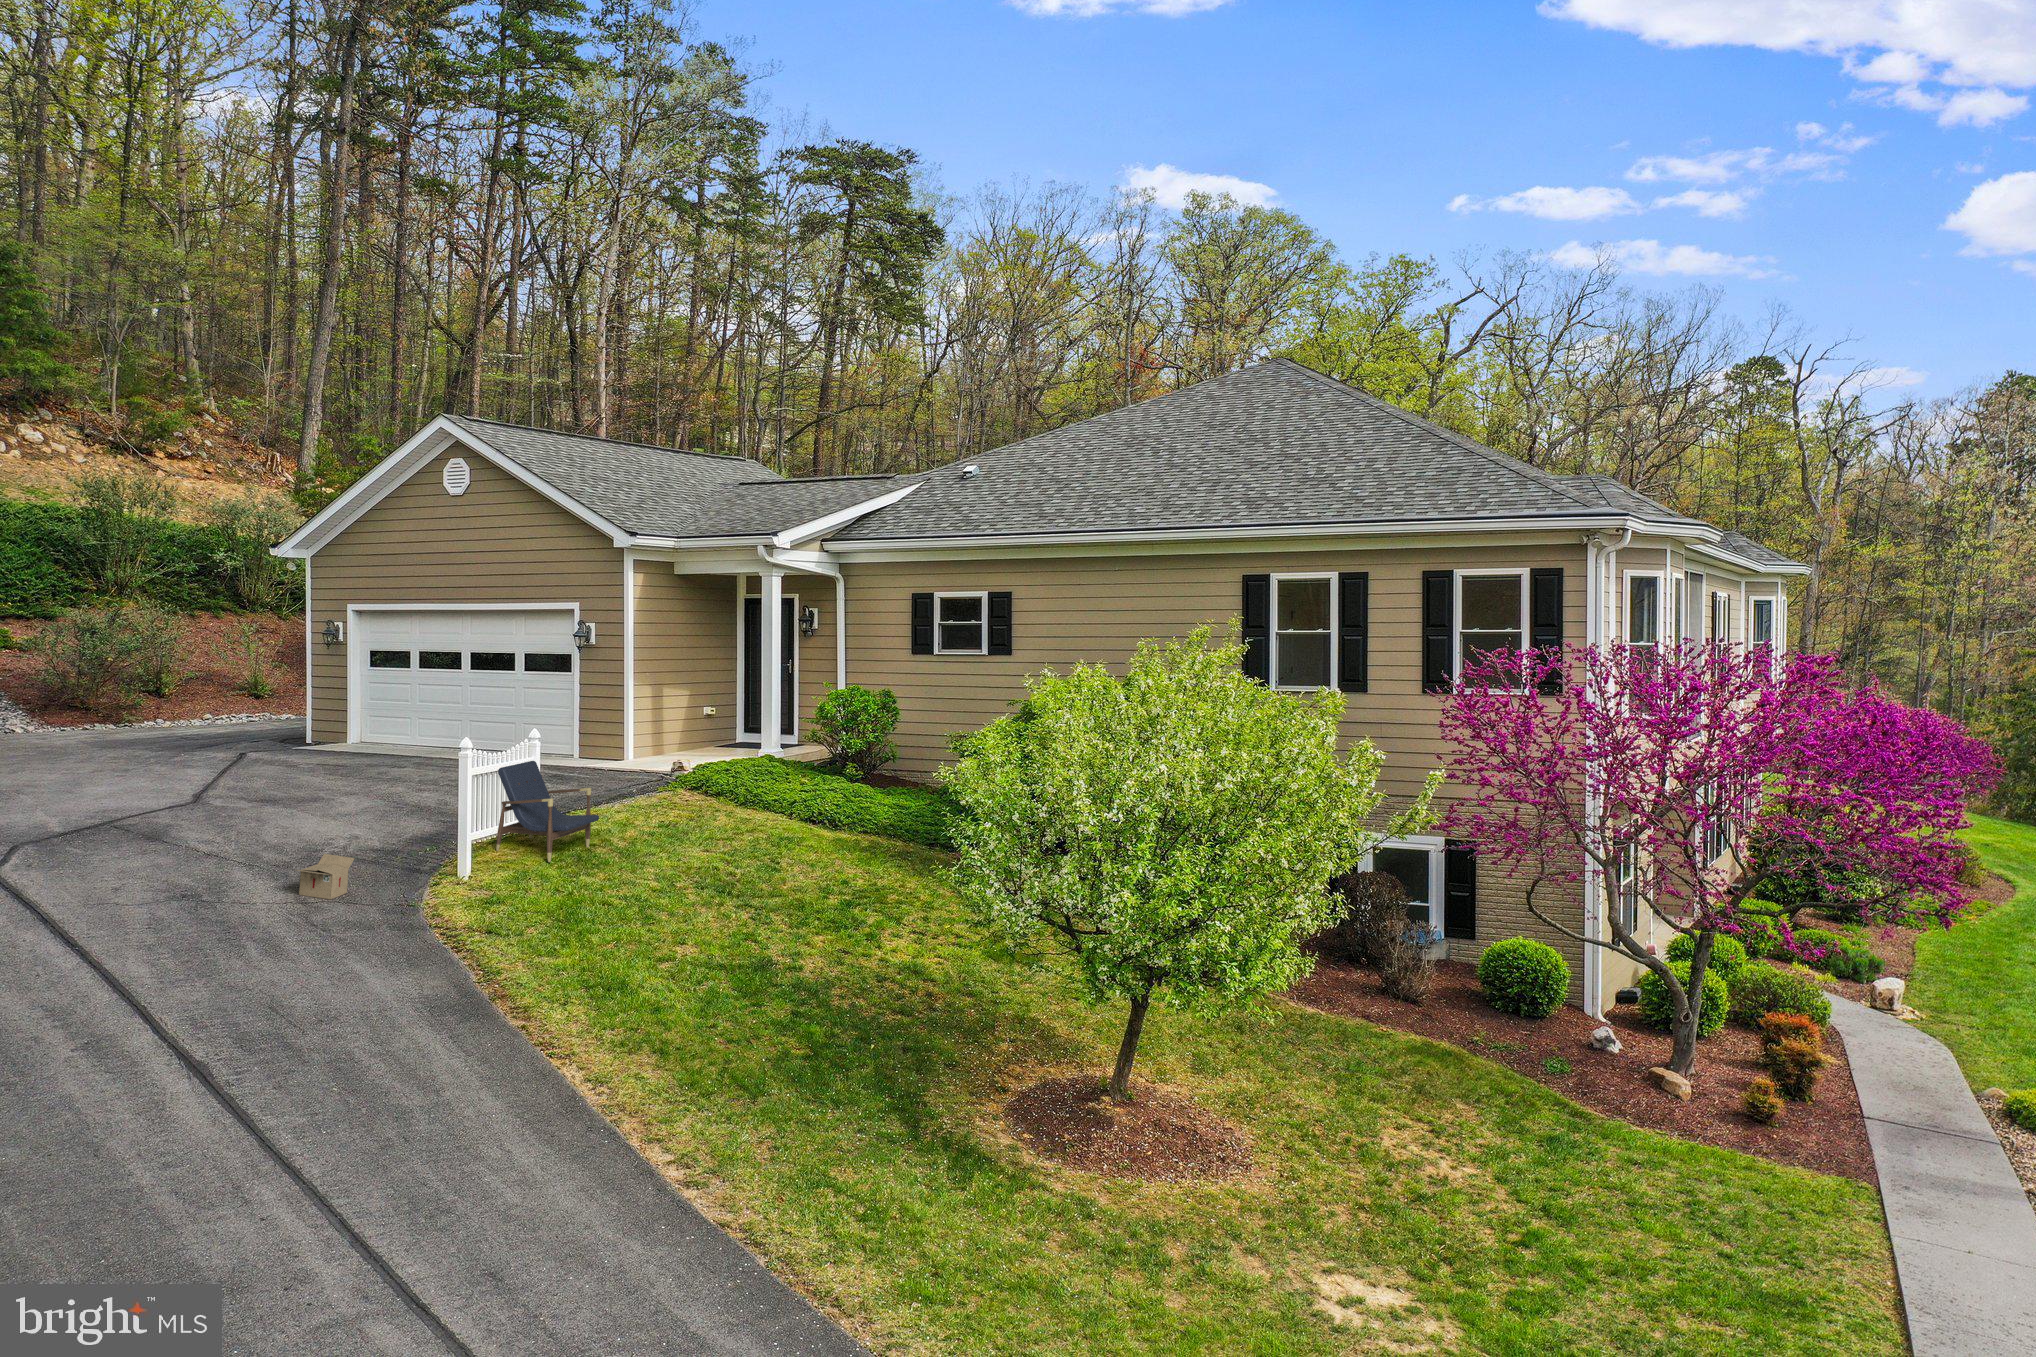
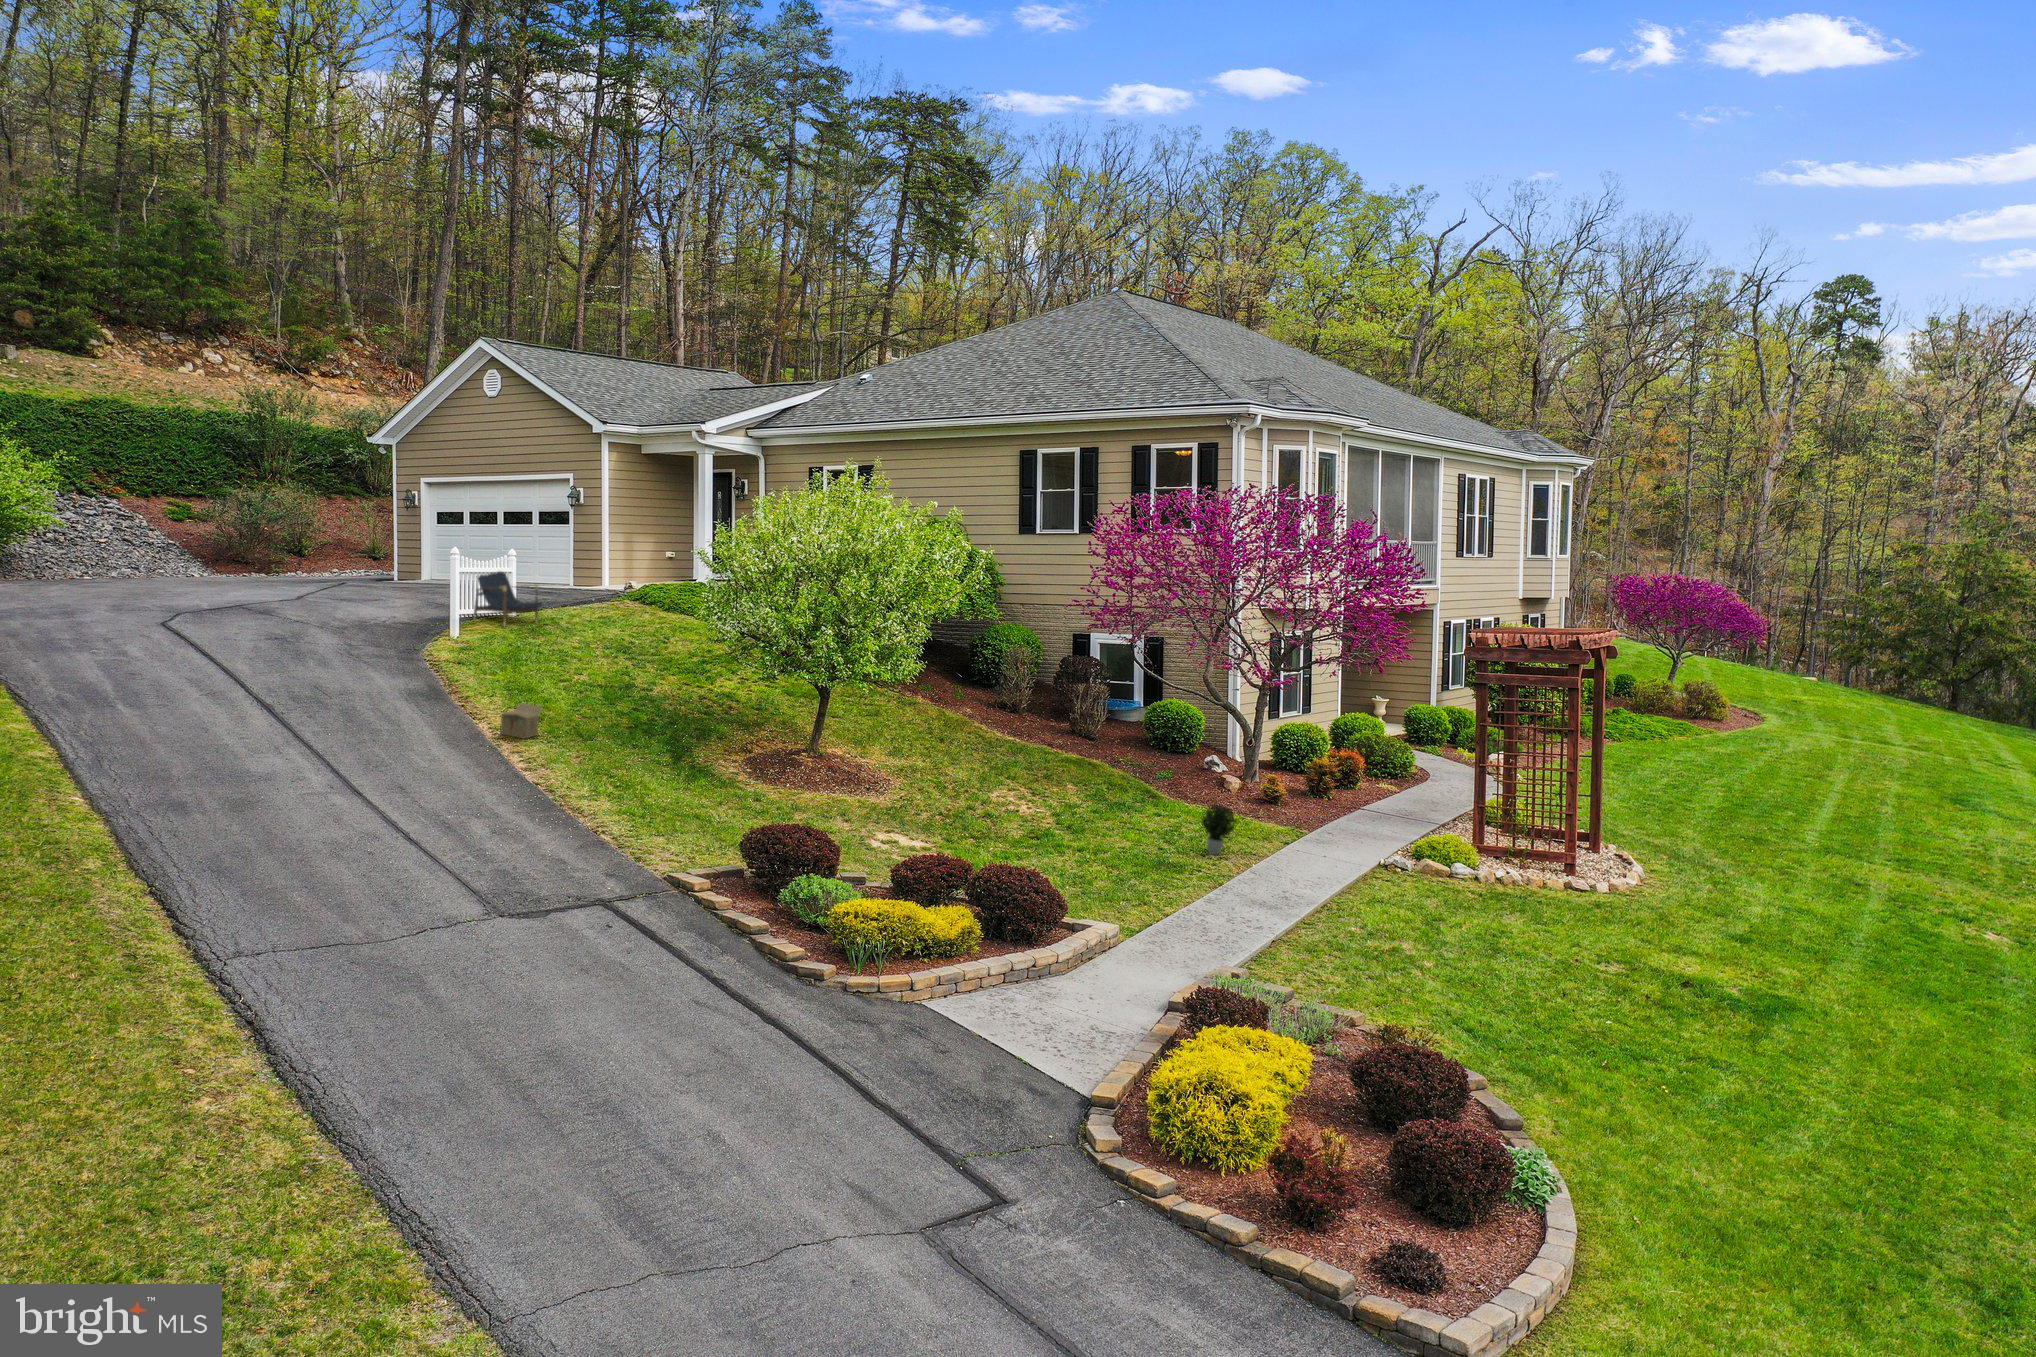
cardboard box: present [296,854,354,900] -> present [500,703,543,739]
potted plant: none [1931,1224,2008,1318] -> present [1202,805,1236,855]

